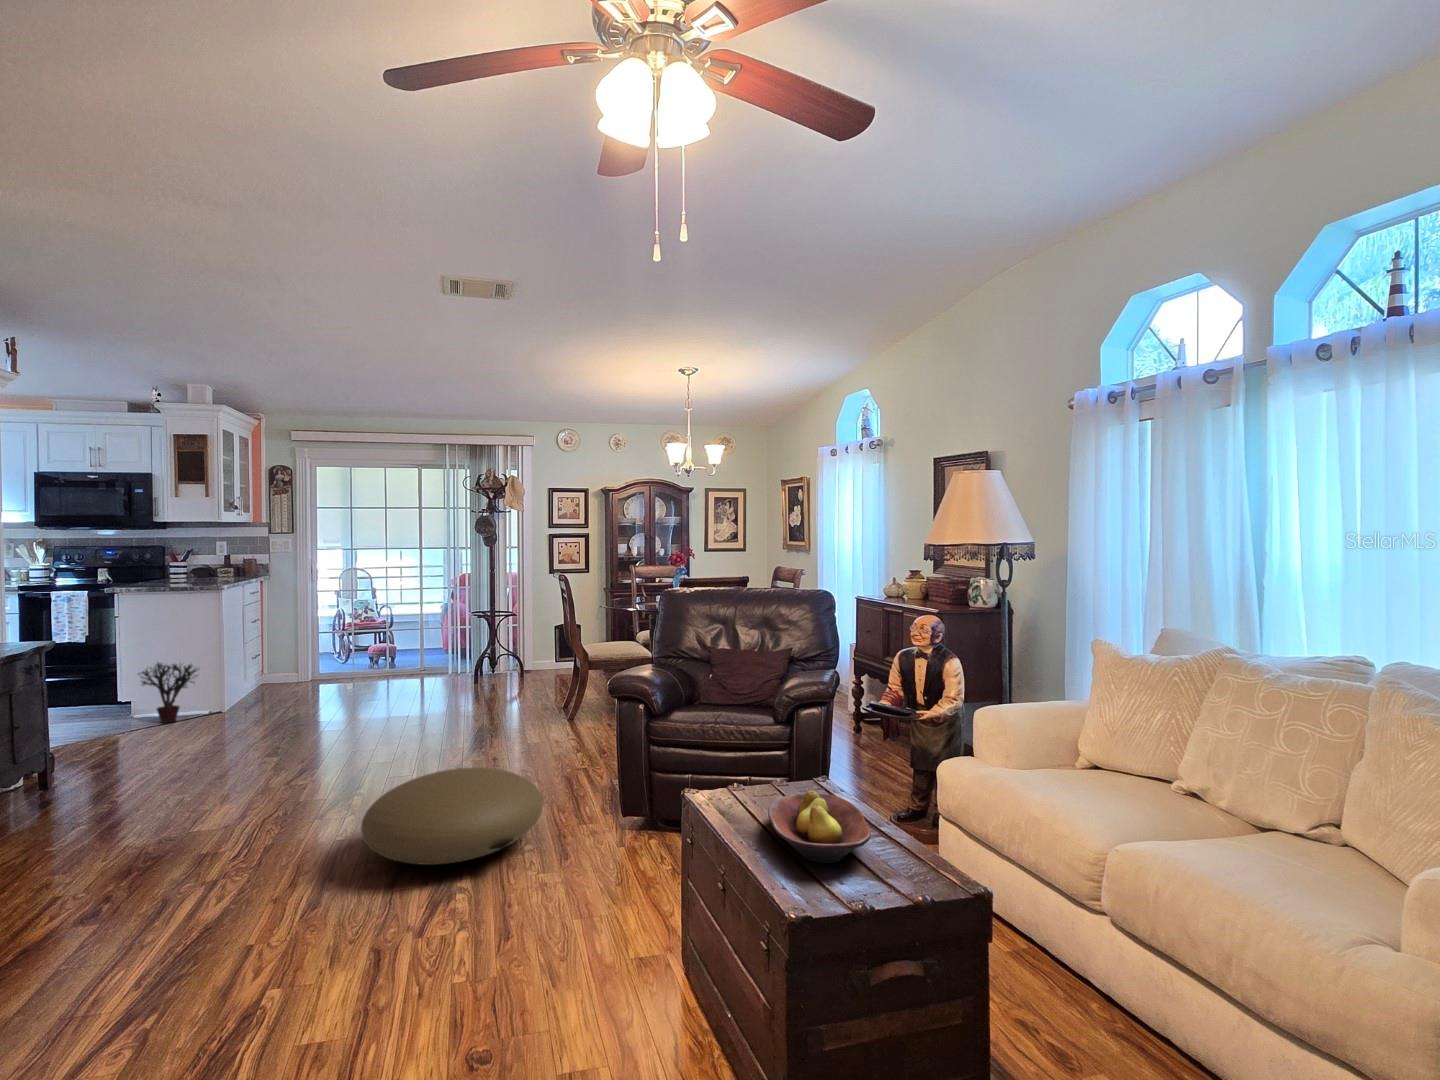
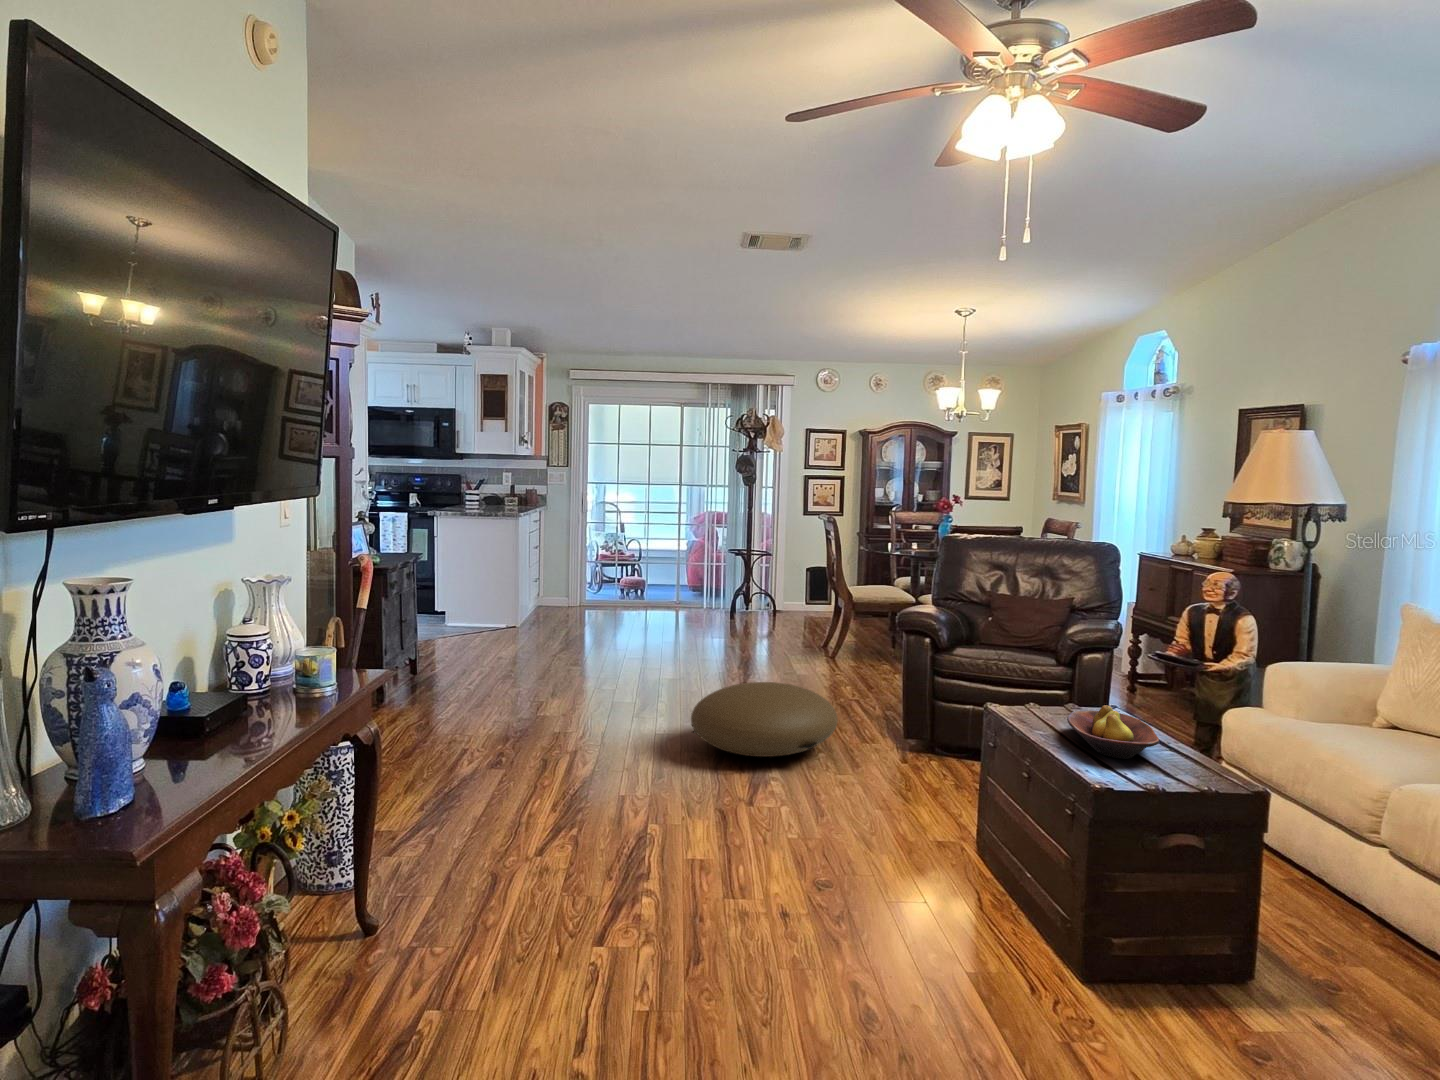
potted plant: present [139,663,198,723] -> none [456,578,503,633]

